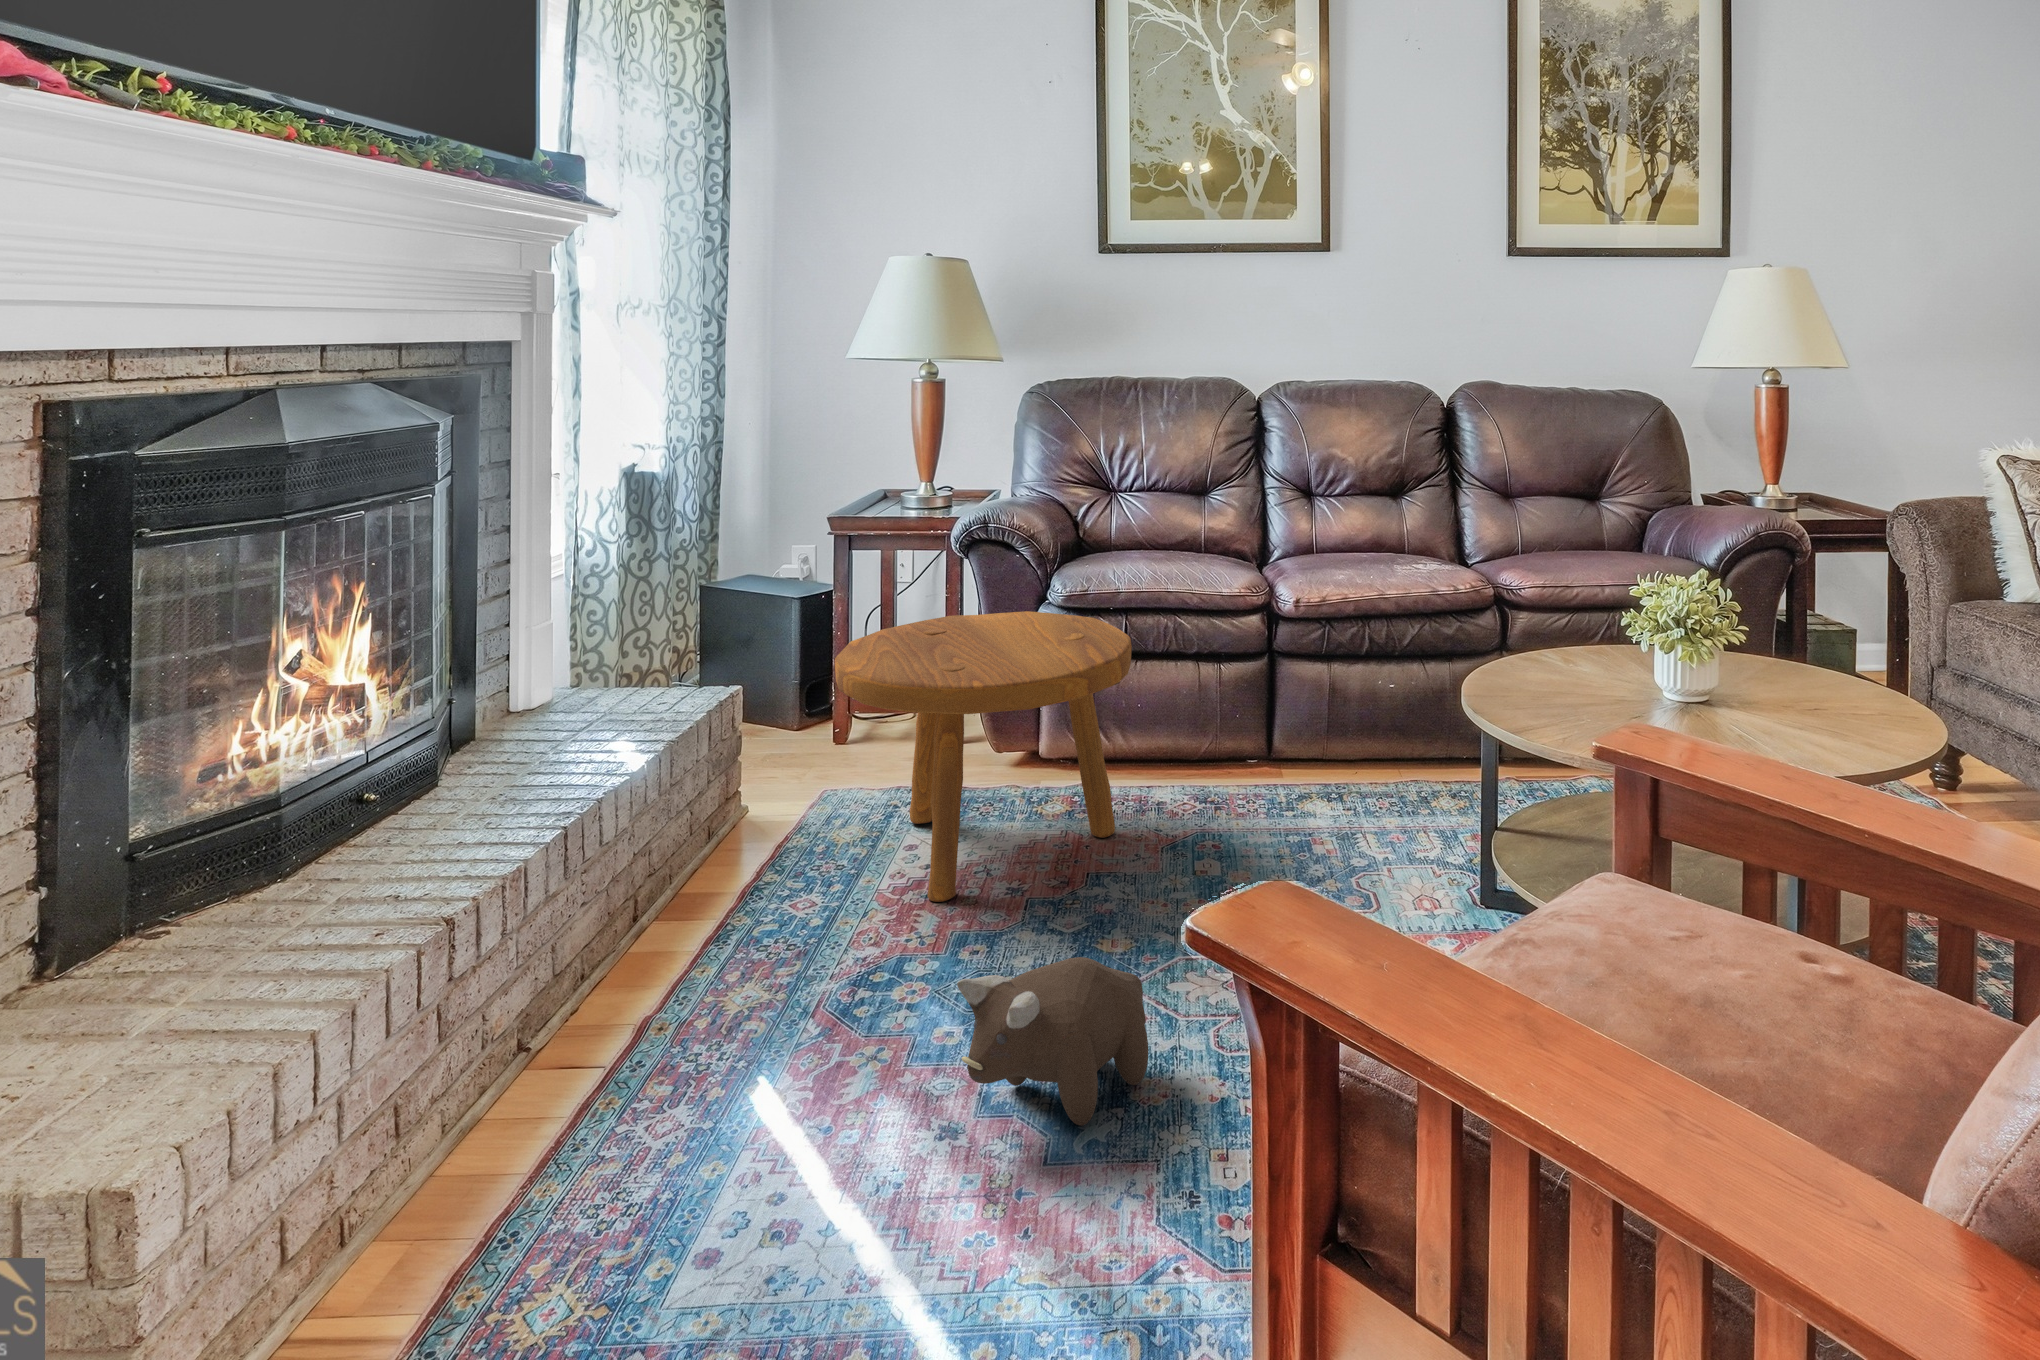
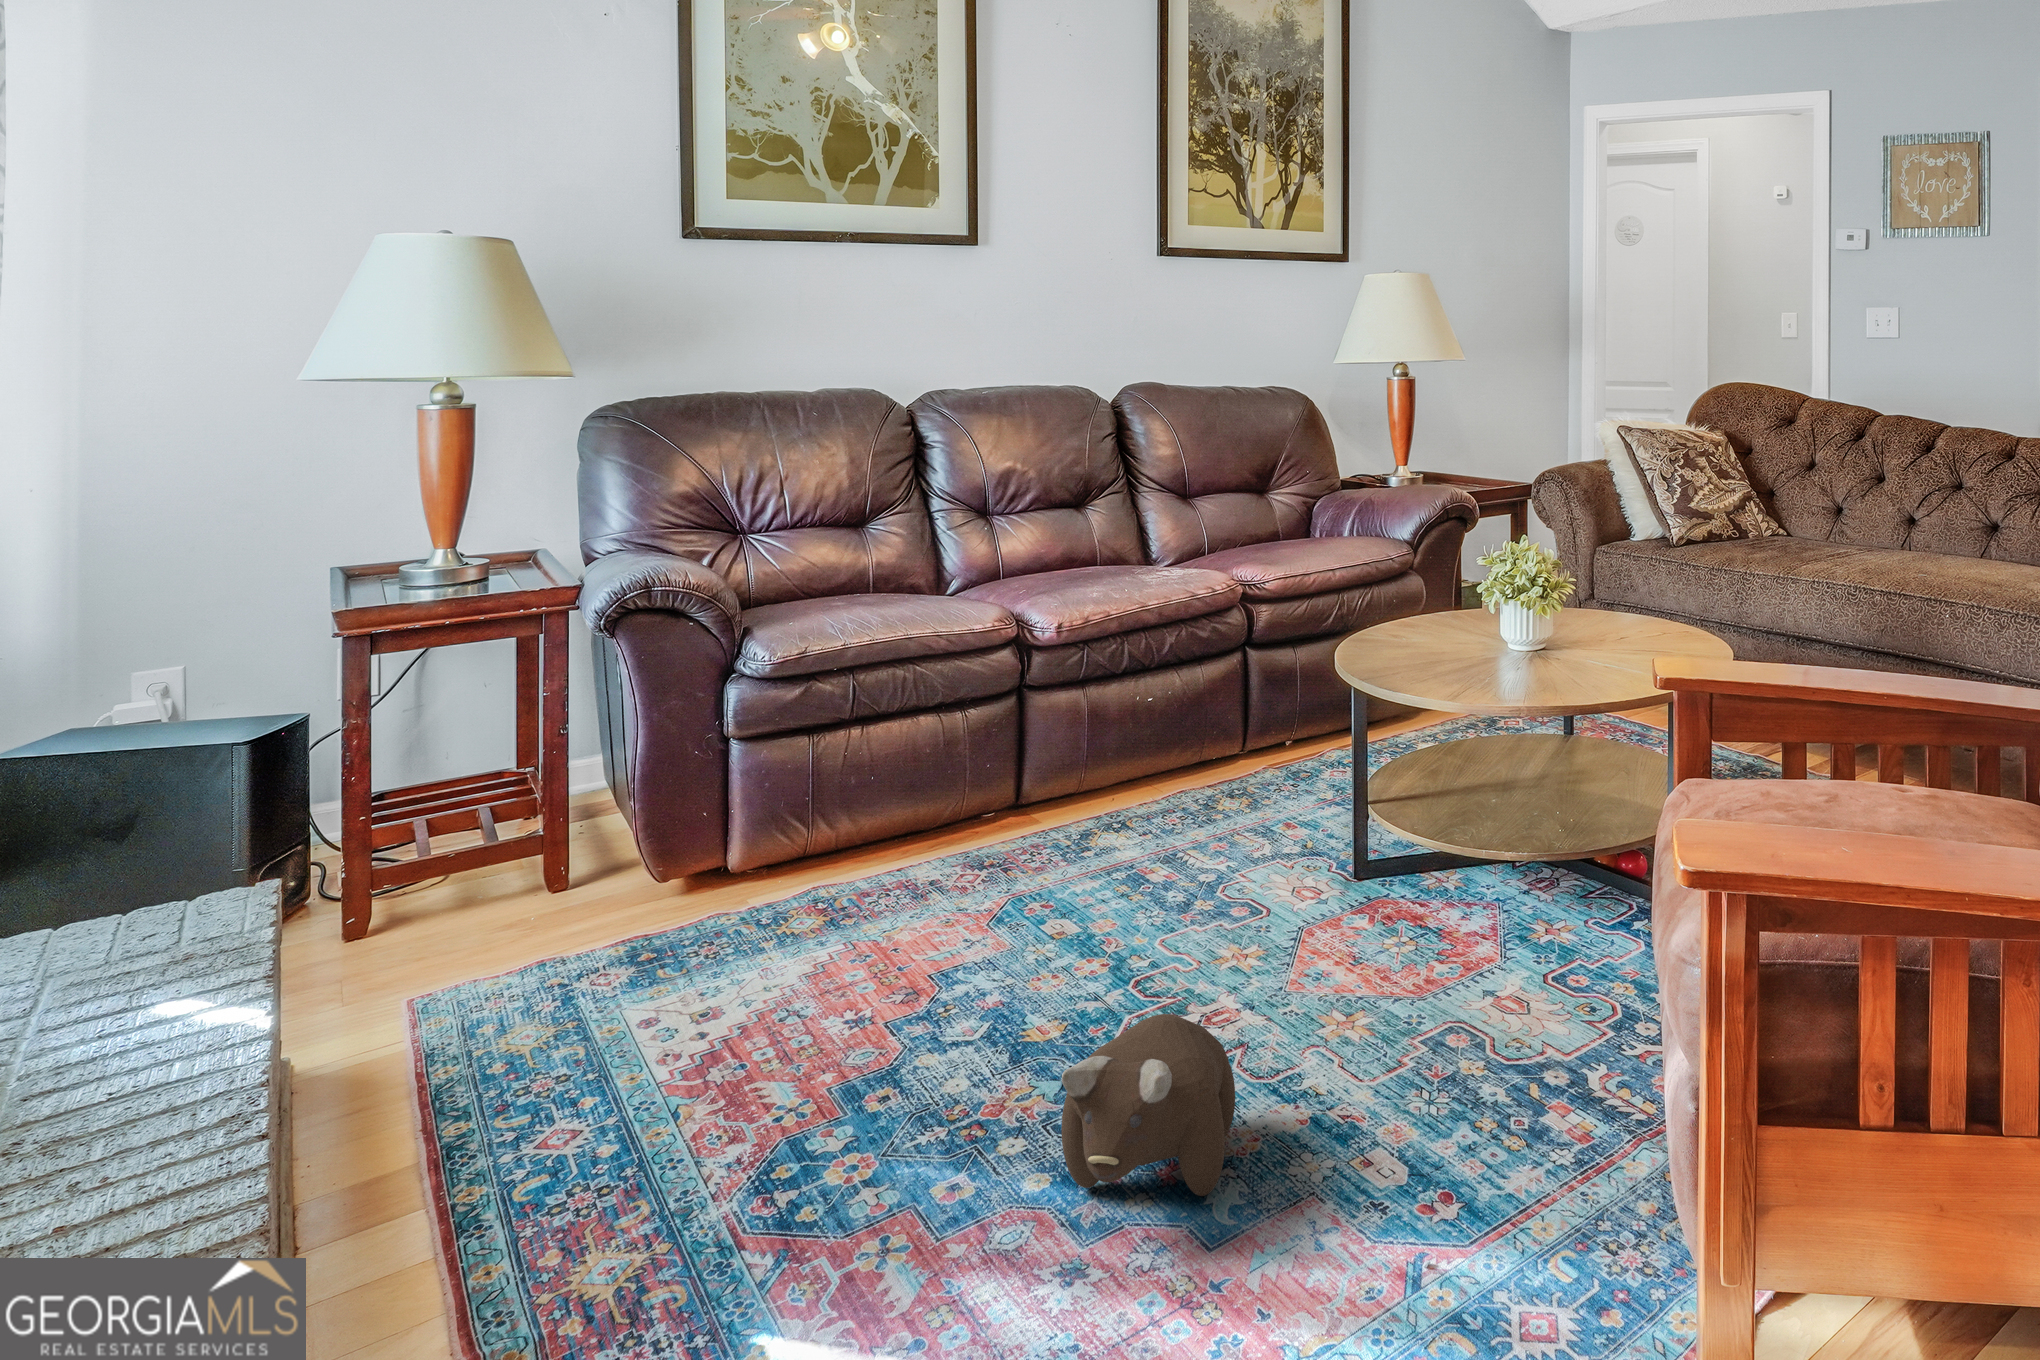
footstool: present [835,611,1132,902] -> none [542,671,963,1050]

